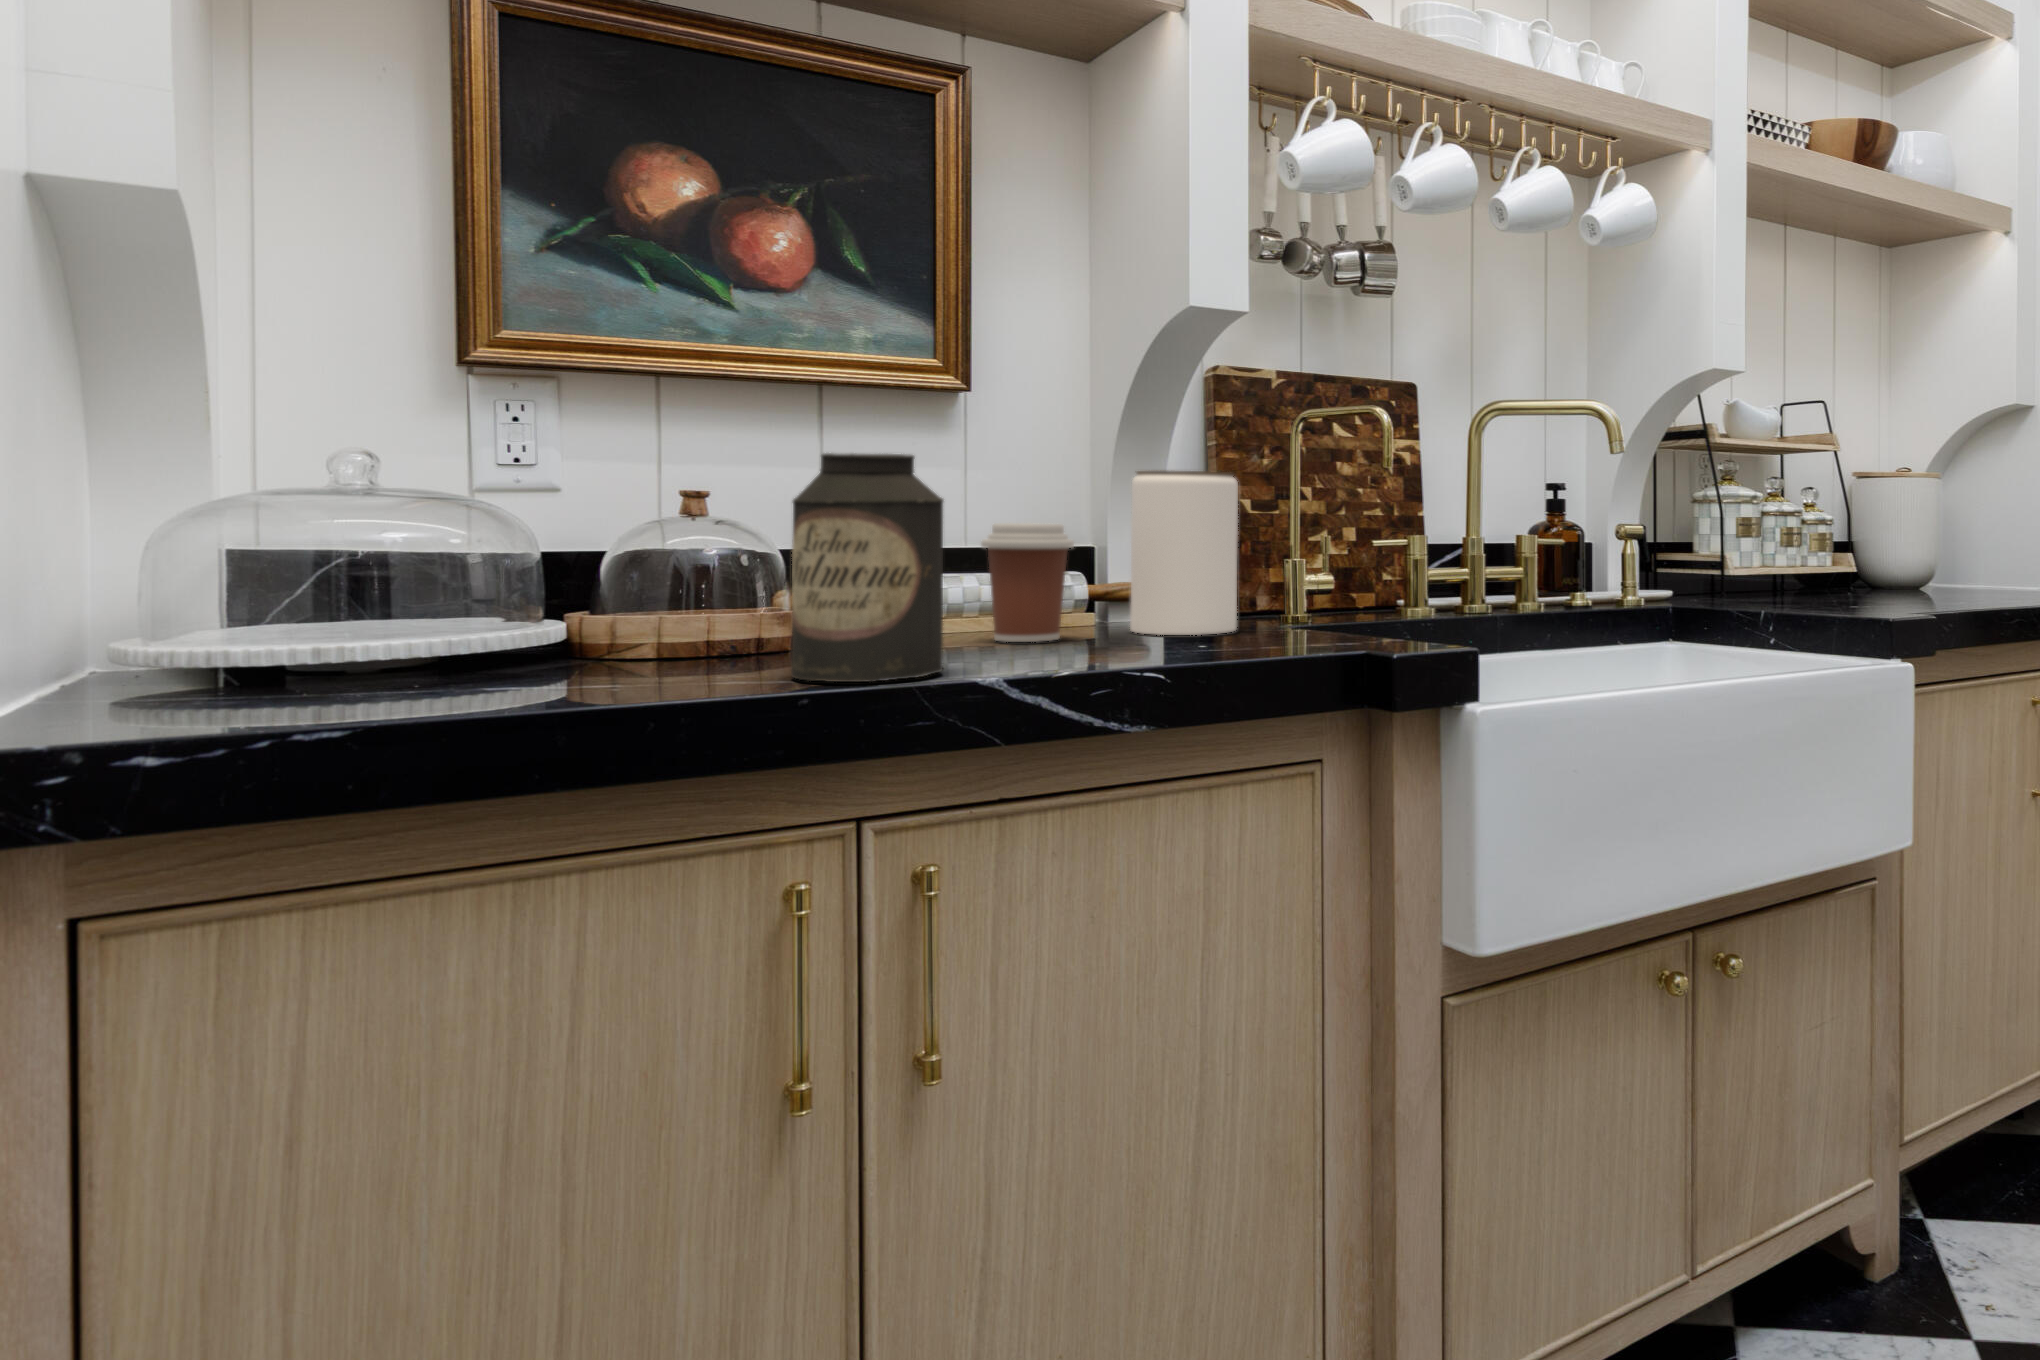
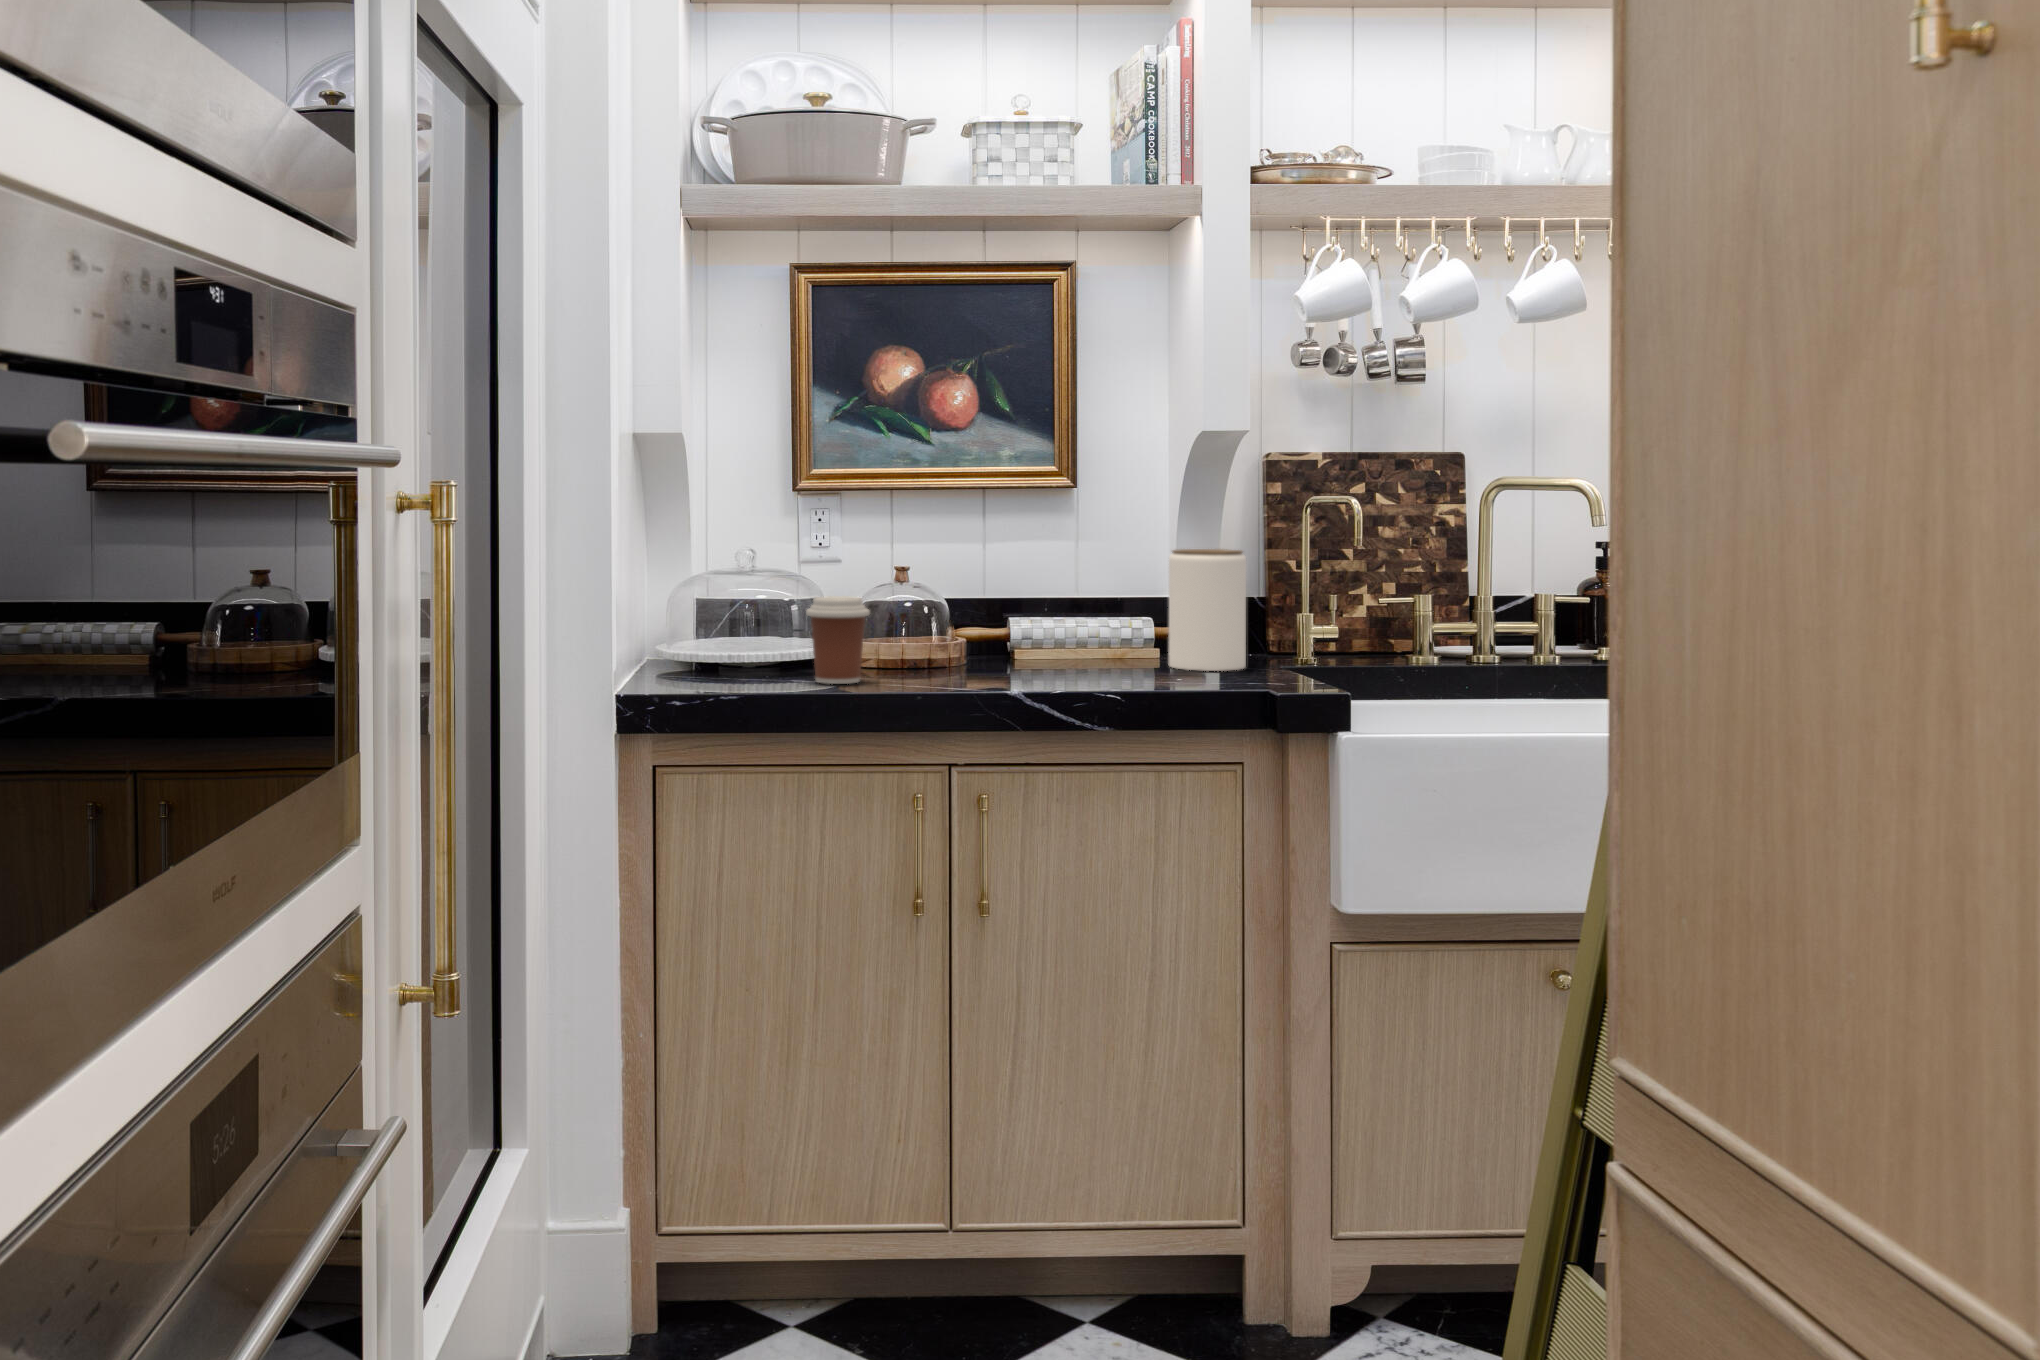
canister: present [791,453,943,682] -> none [928,557,1006,690]
coffee cup: present [981,523,1074,642] -> present [806,596,870,684]

